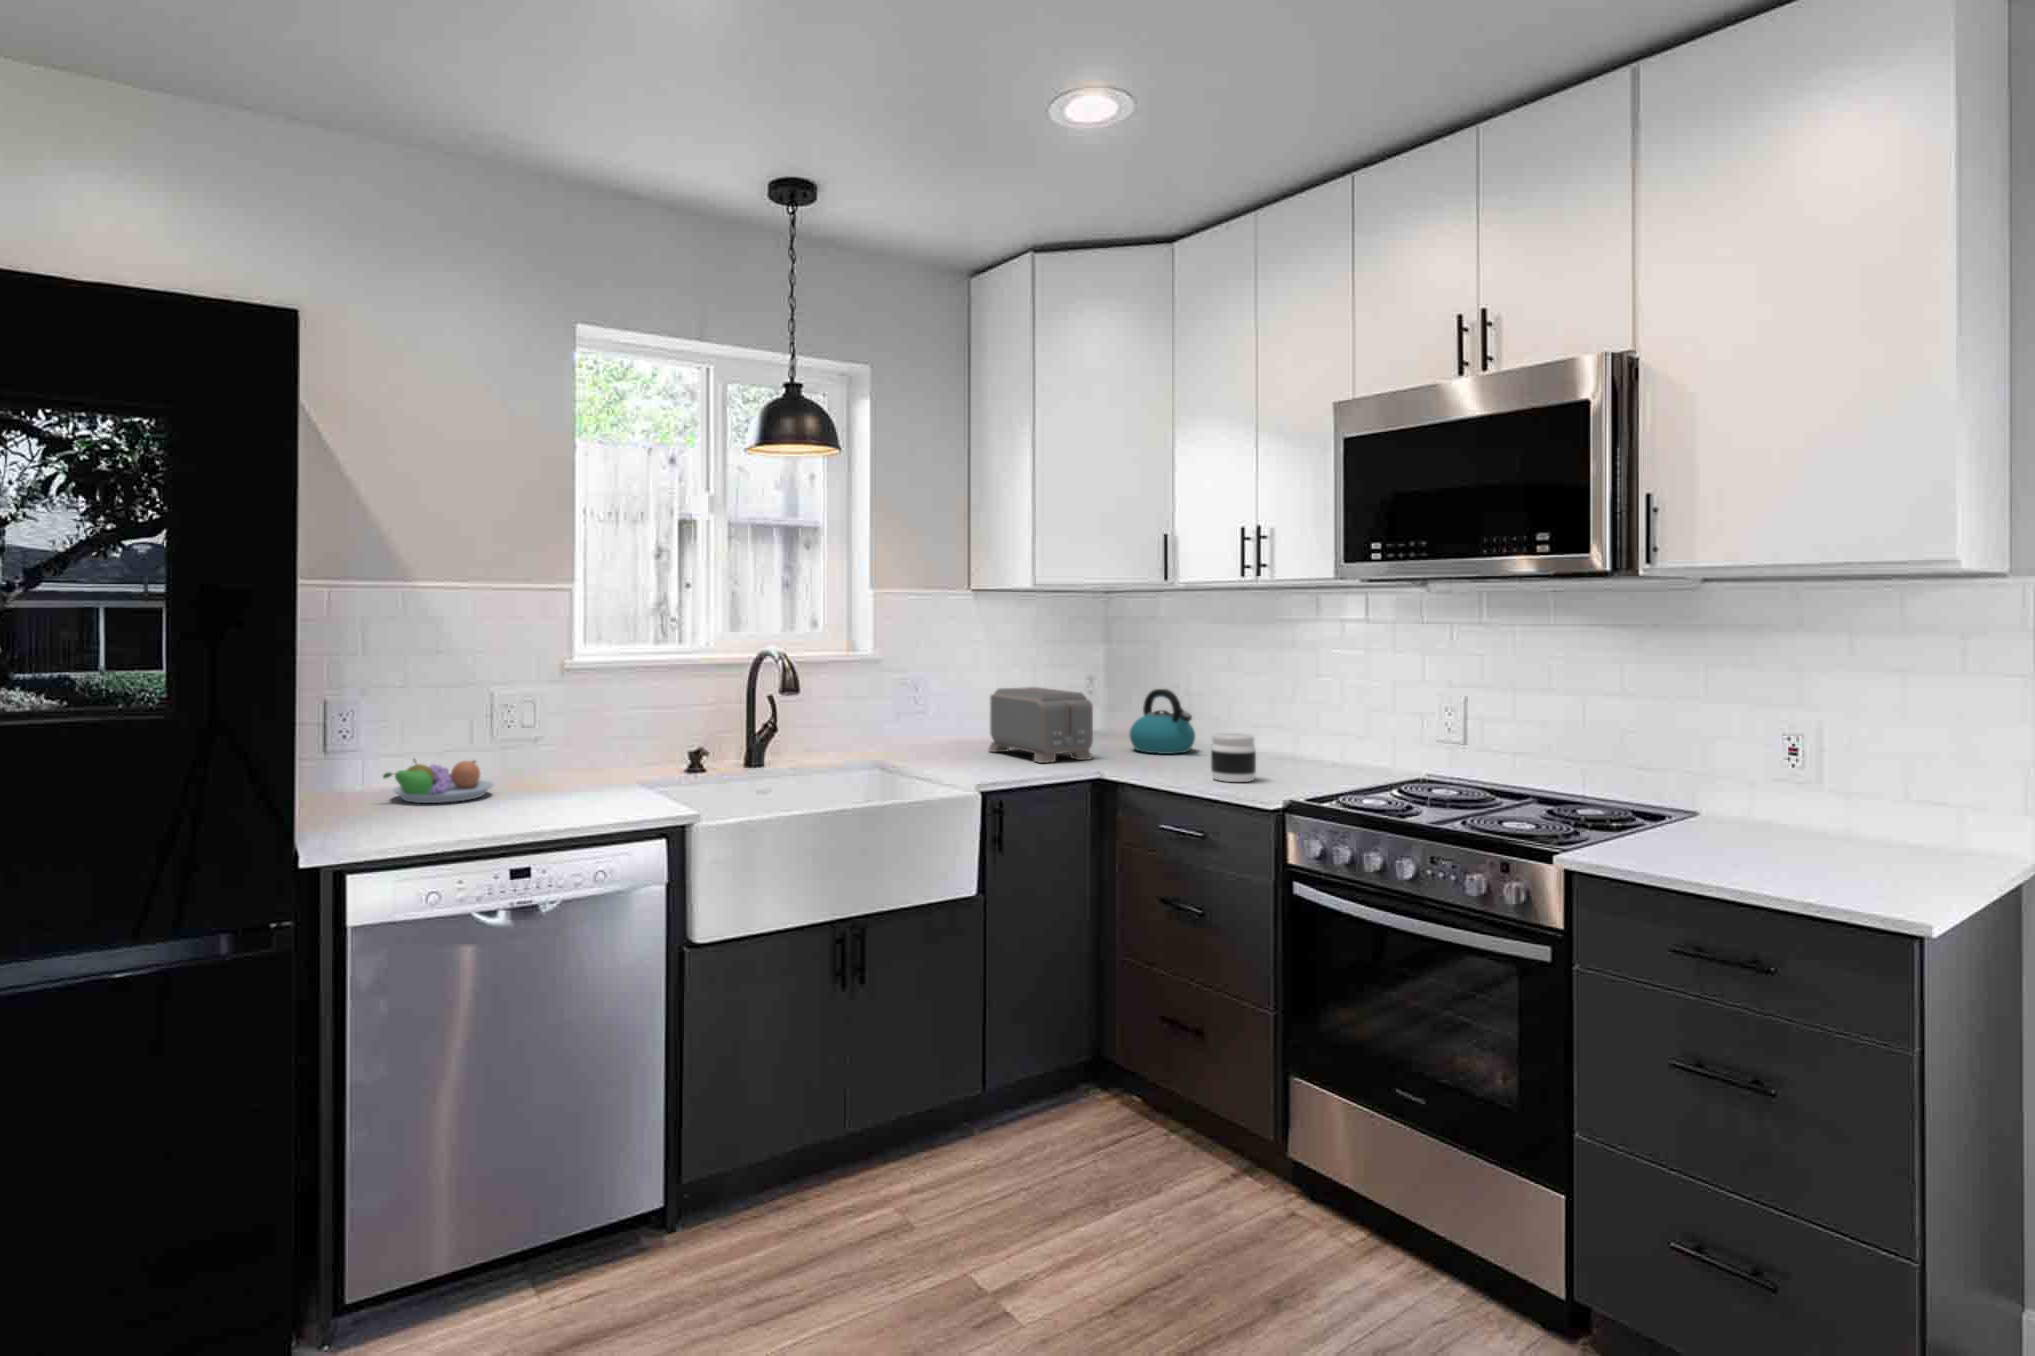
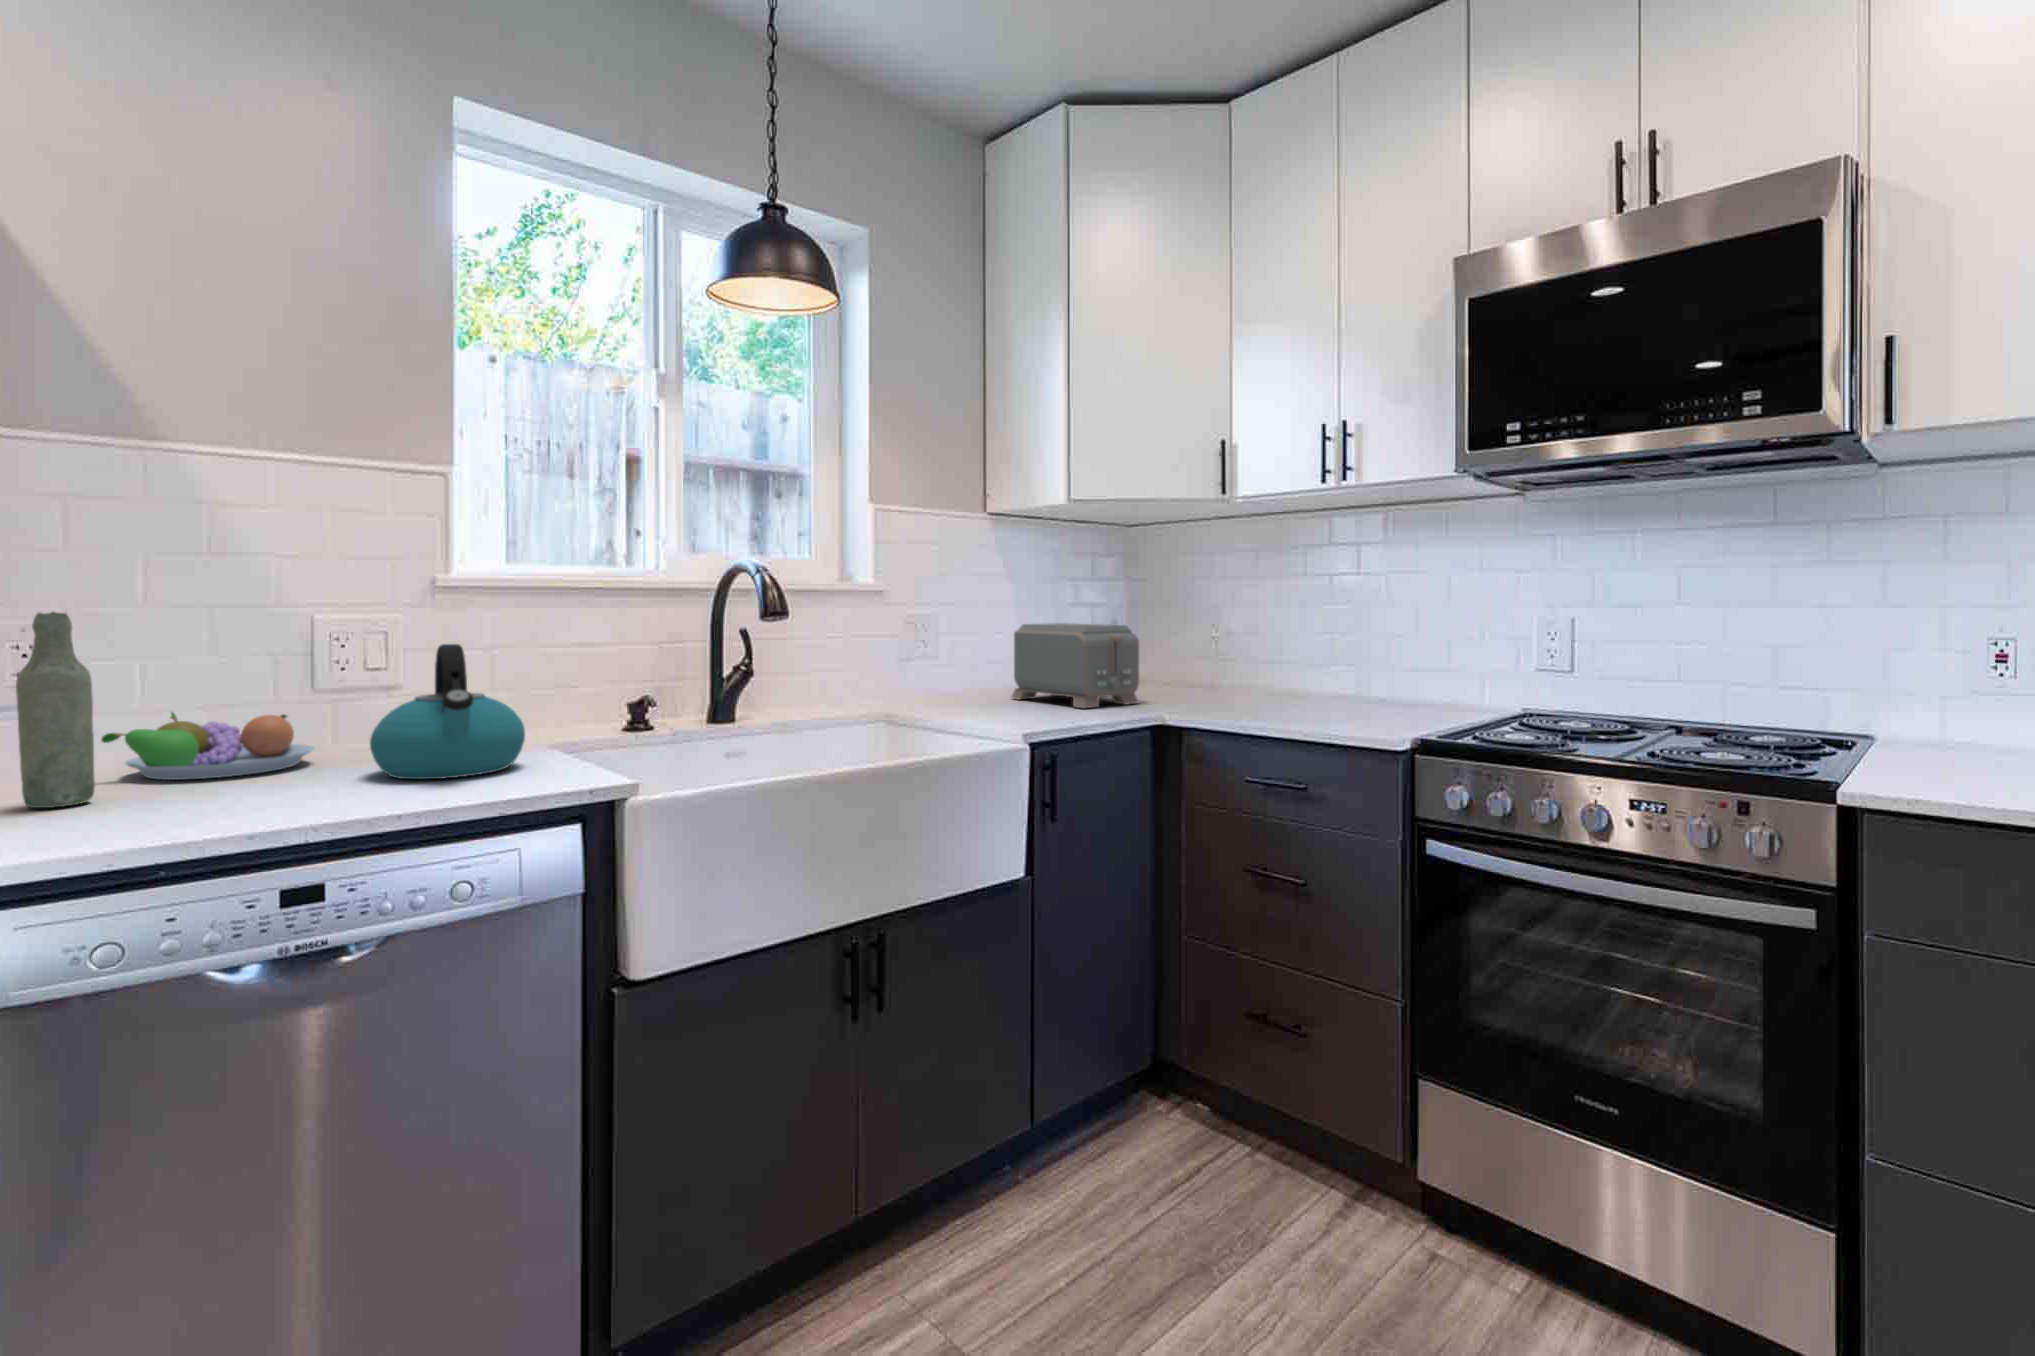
kettle: present [1129,689,1195,754] -> present [370,644,525,779]
bottle: none [356,703,391,819] -> present [16,612,95,808]
jar: present [1211,733,1256,782] -> none [1296,664,1350,721]

